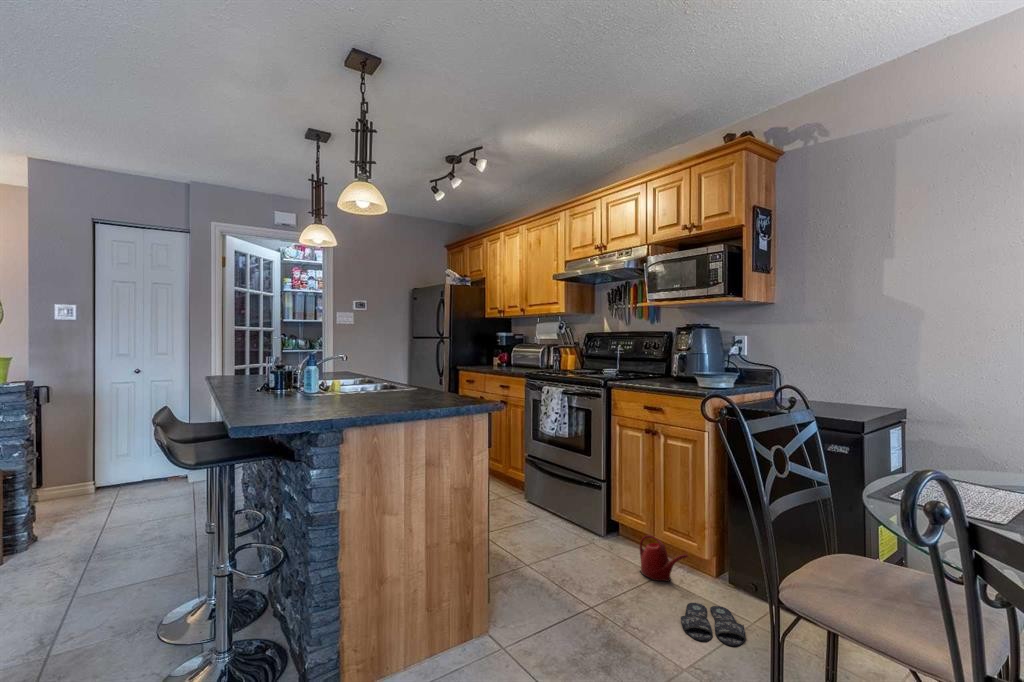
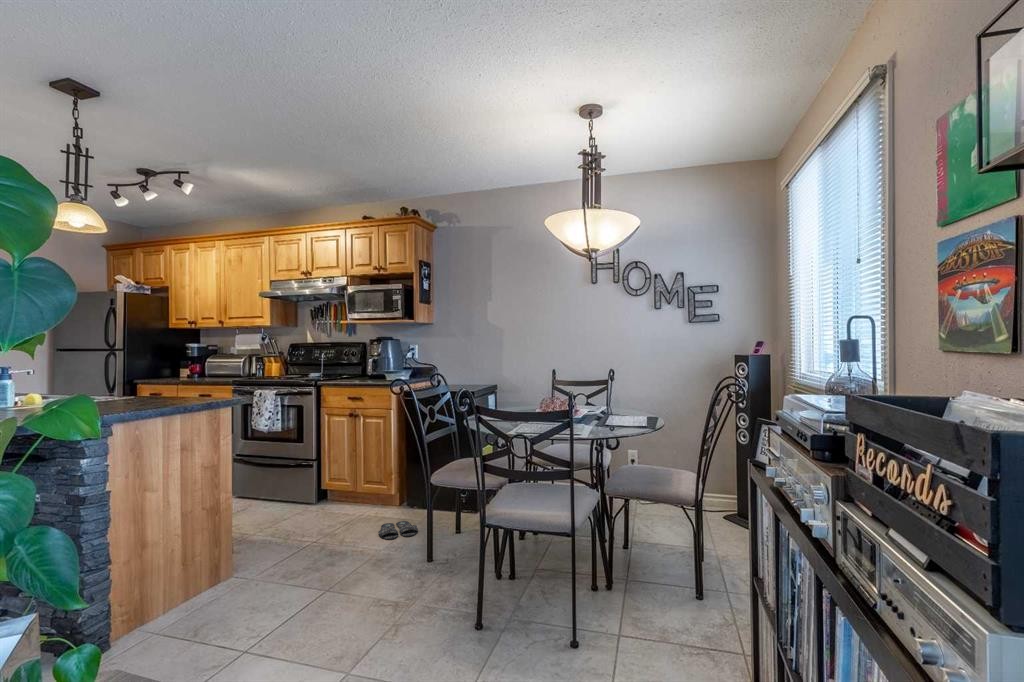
watering can: present [640,535,688,582] -> none [346,489,382,520]

